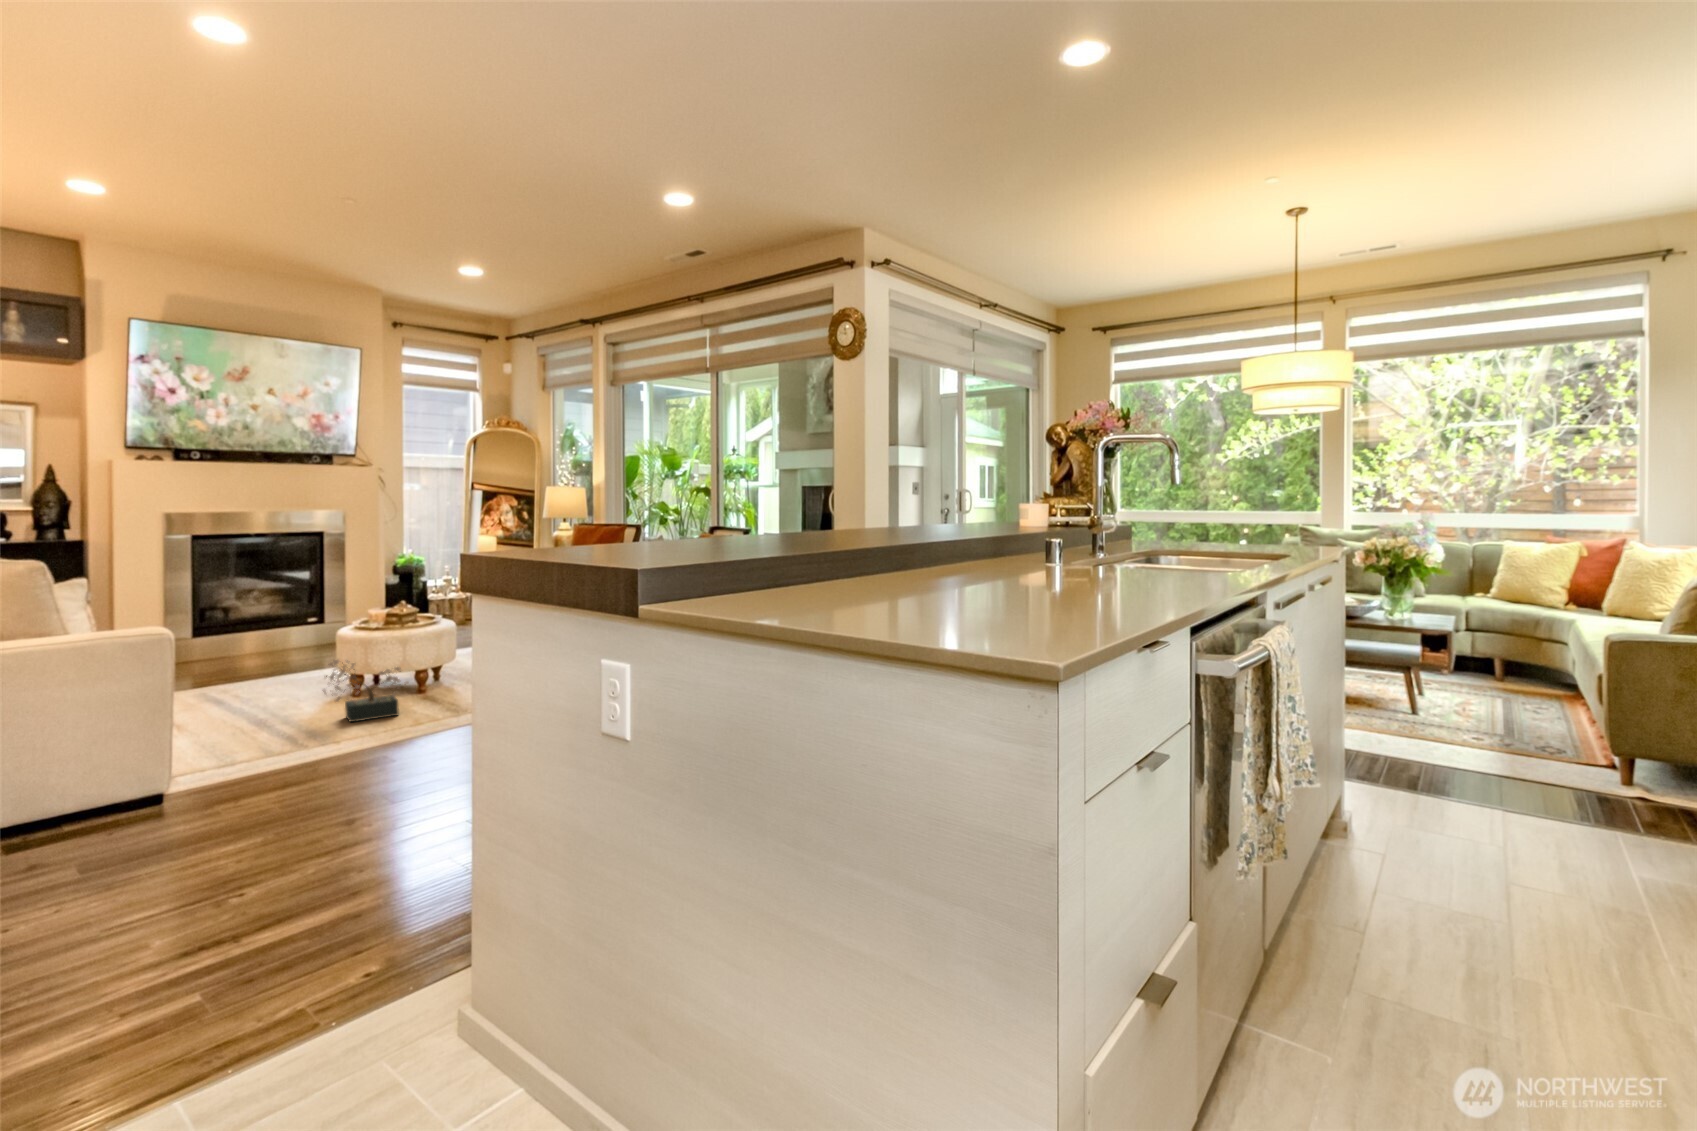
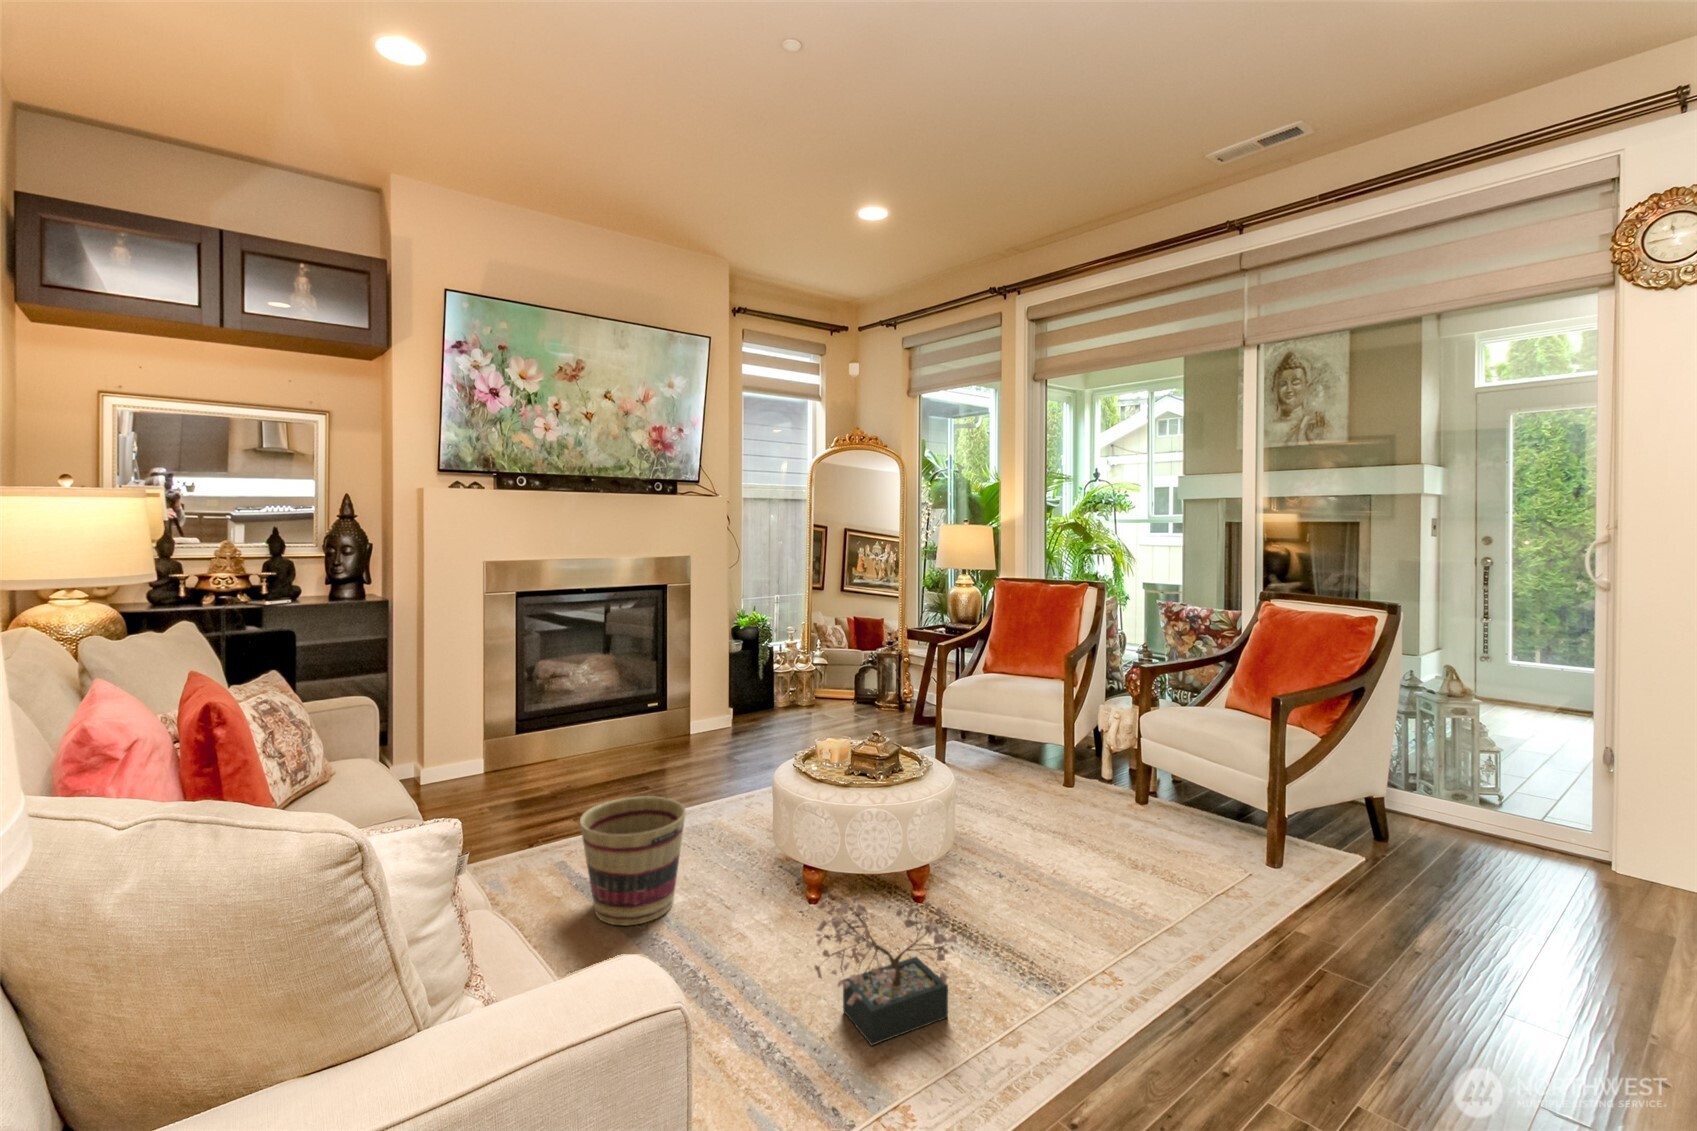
basket: none [214,642,285,704] -> present [580,796,686,925]

